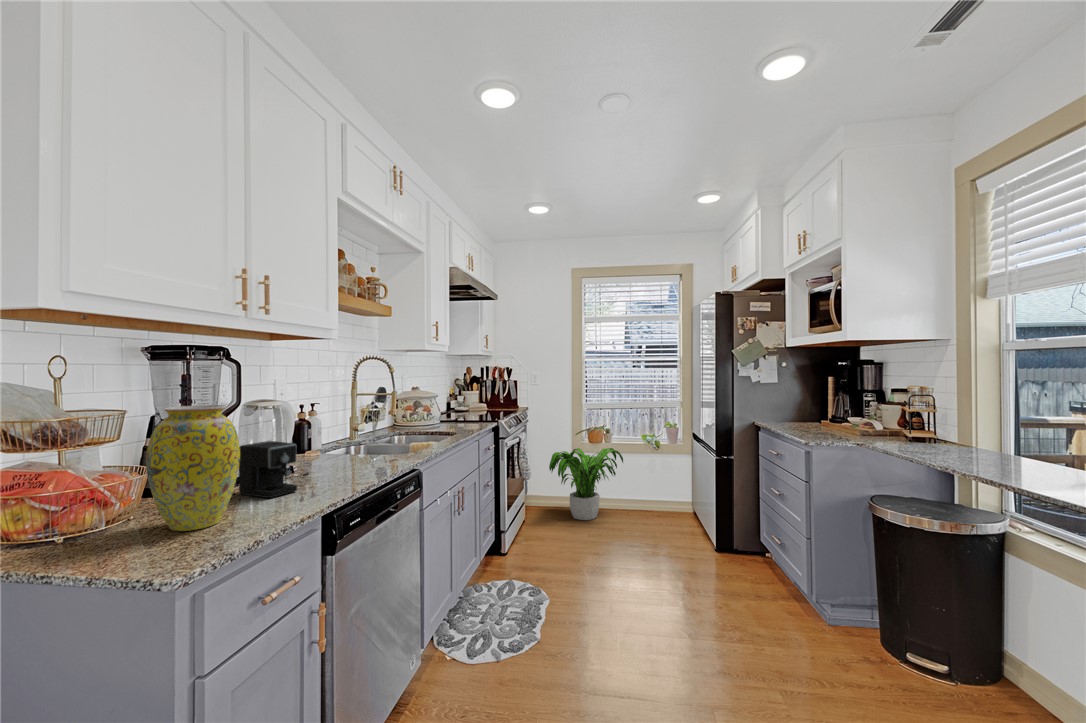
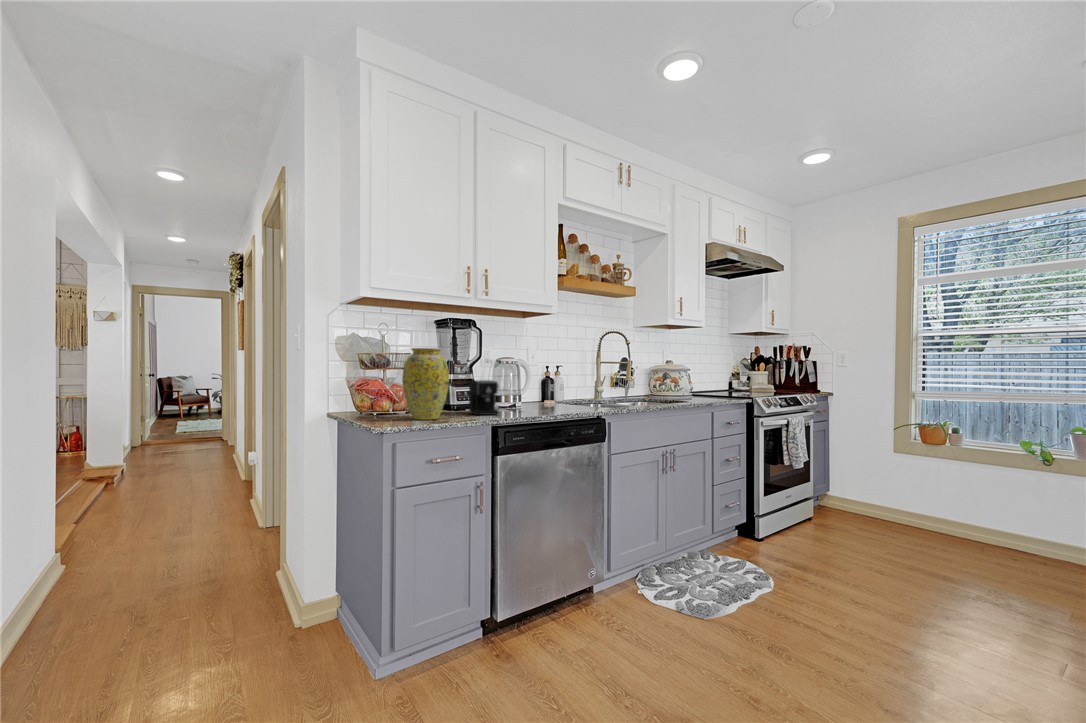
potted plant: present [549,448,623,520] -> none [837,445,960,536]

